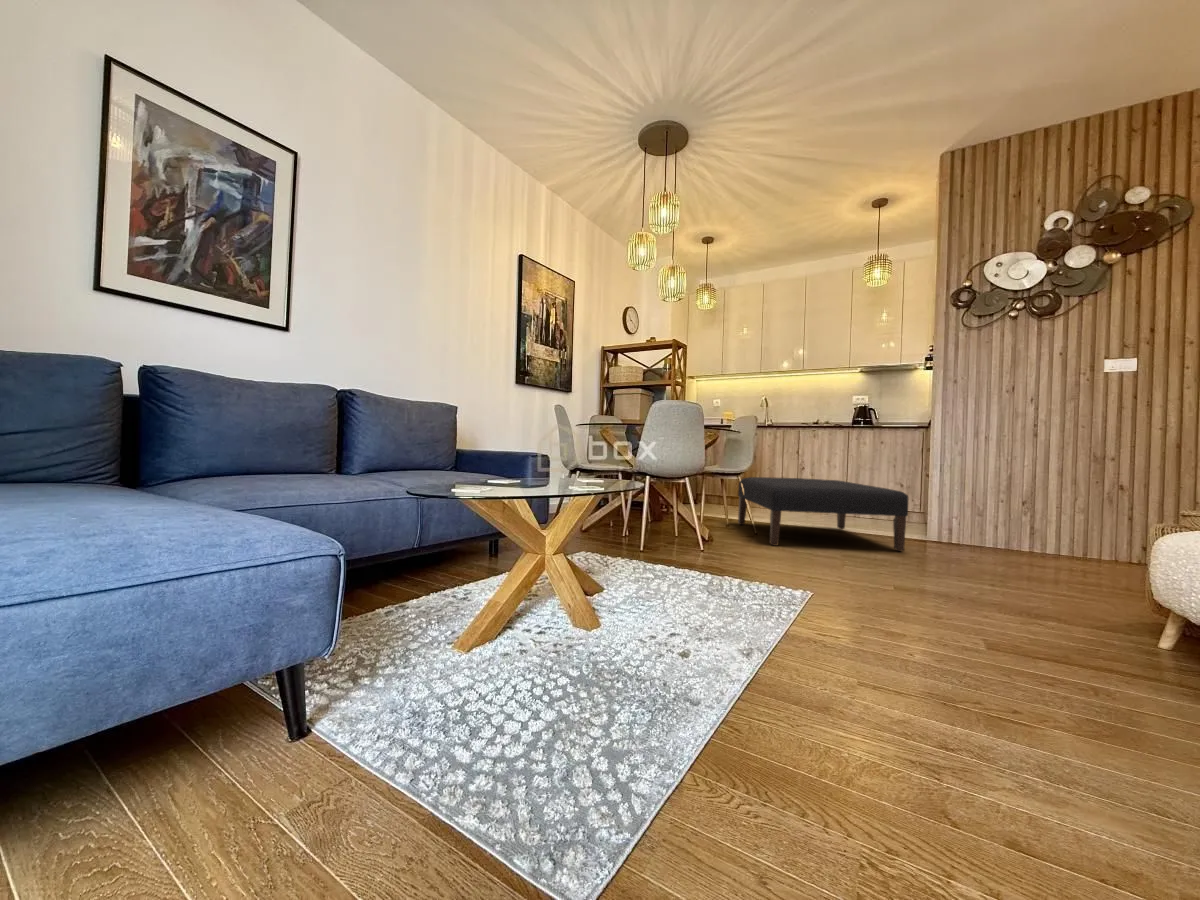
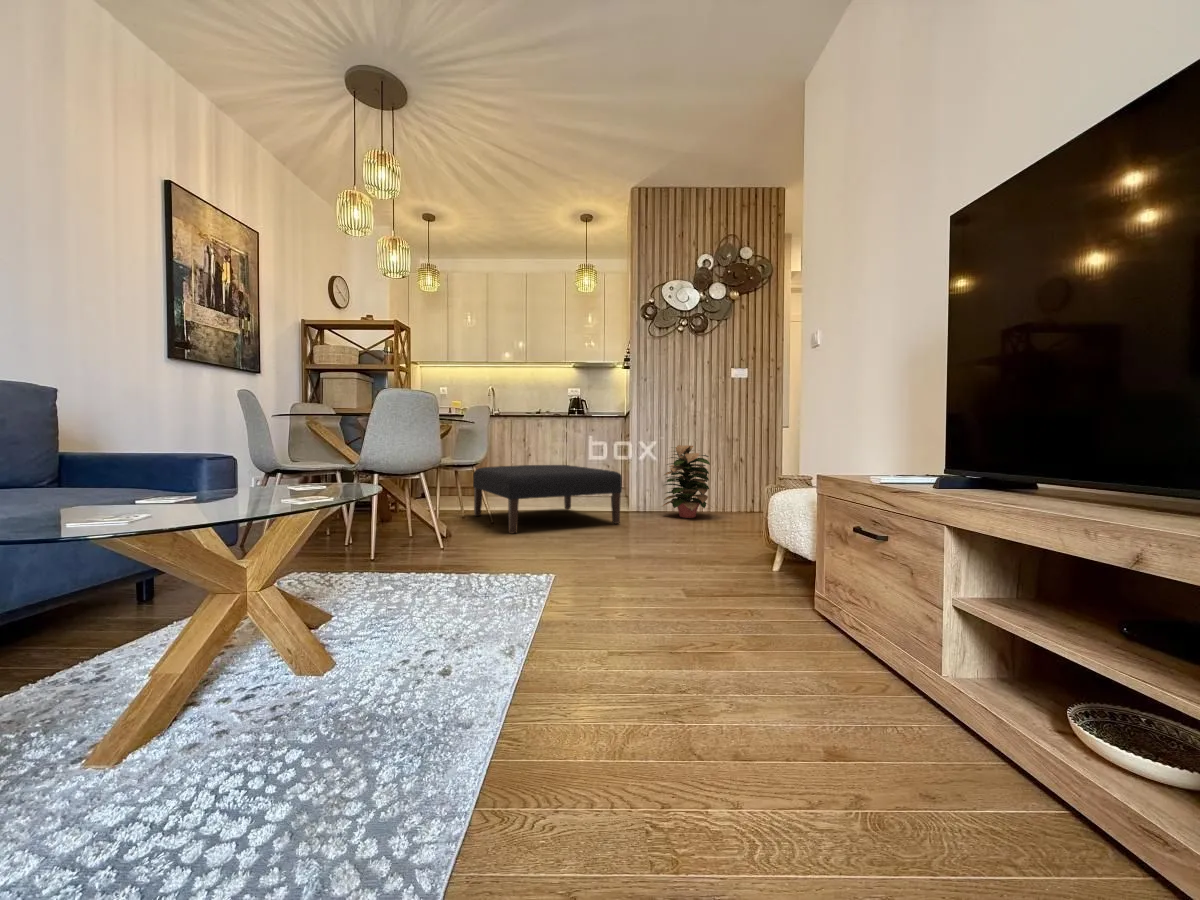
decorative plant: none [965,465,1052,558] -> present [663,445,710,518]

